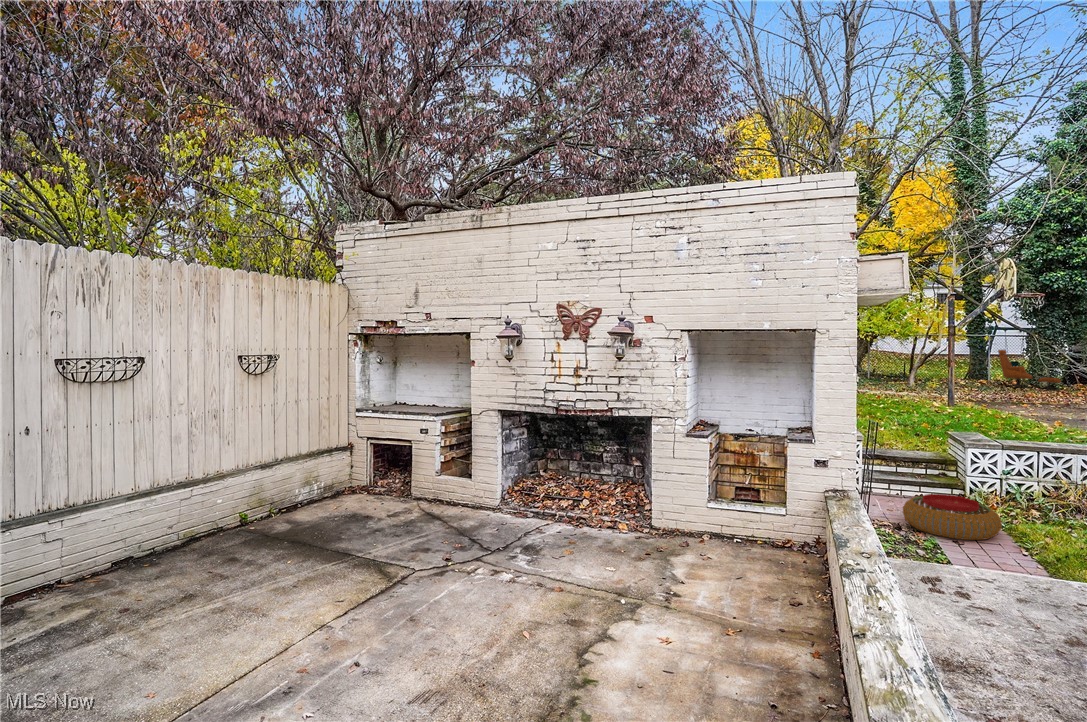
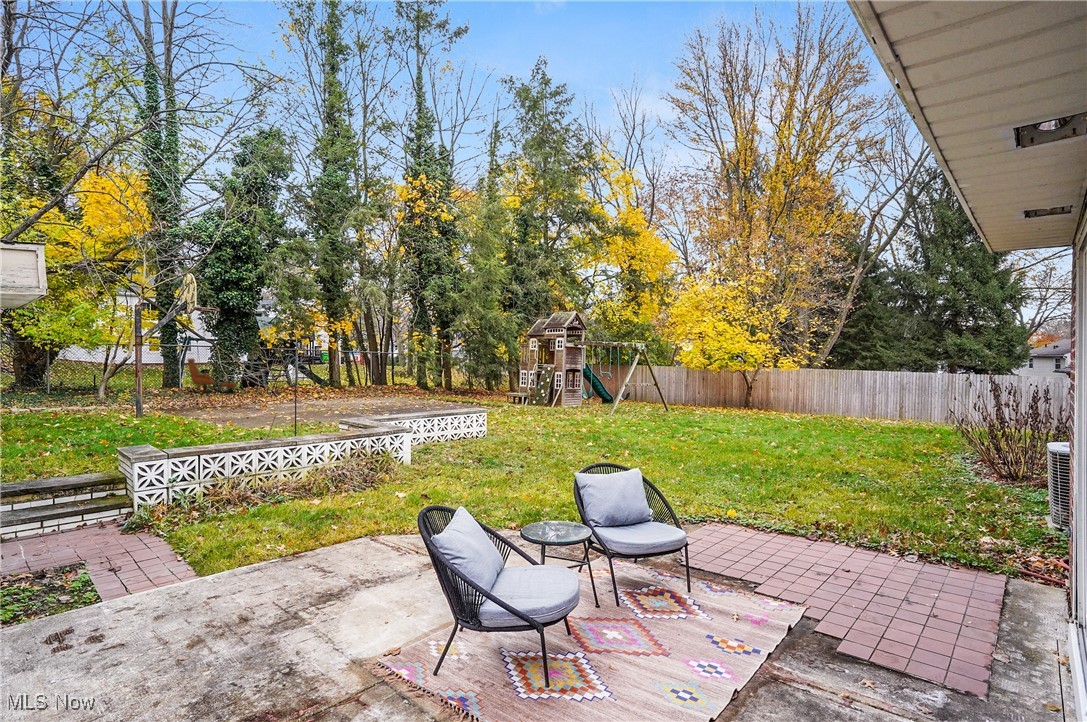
pouf: present [903,494,1002,540] -> none [48,519,160,571]

